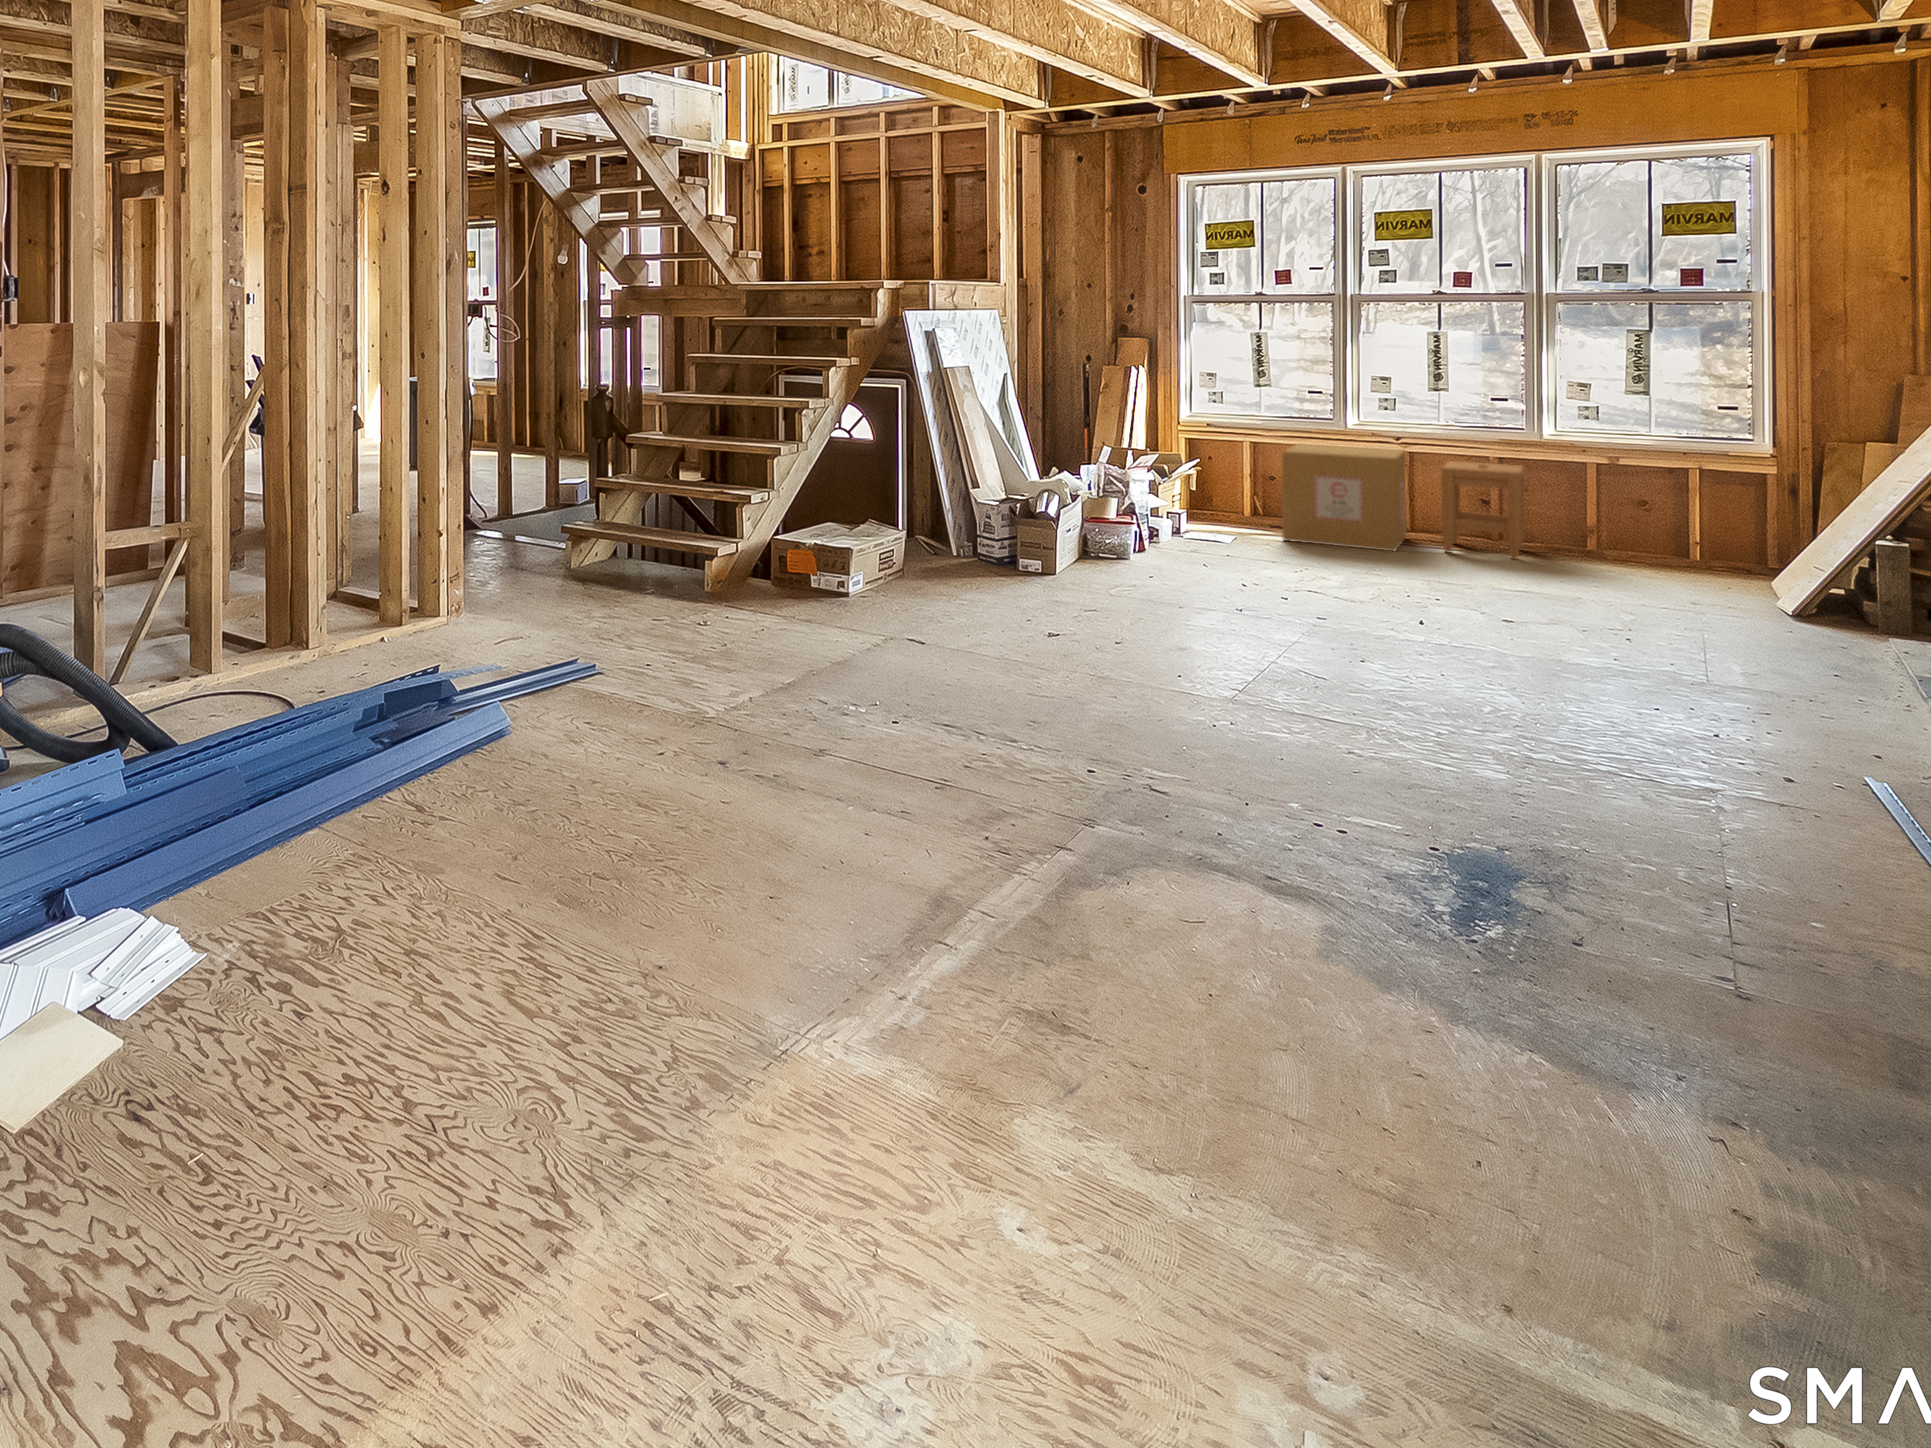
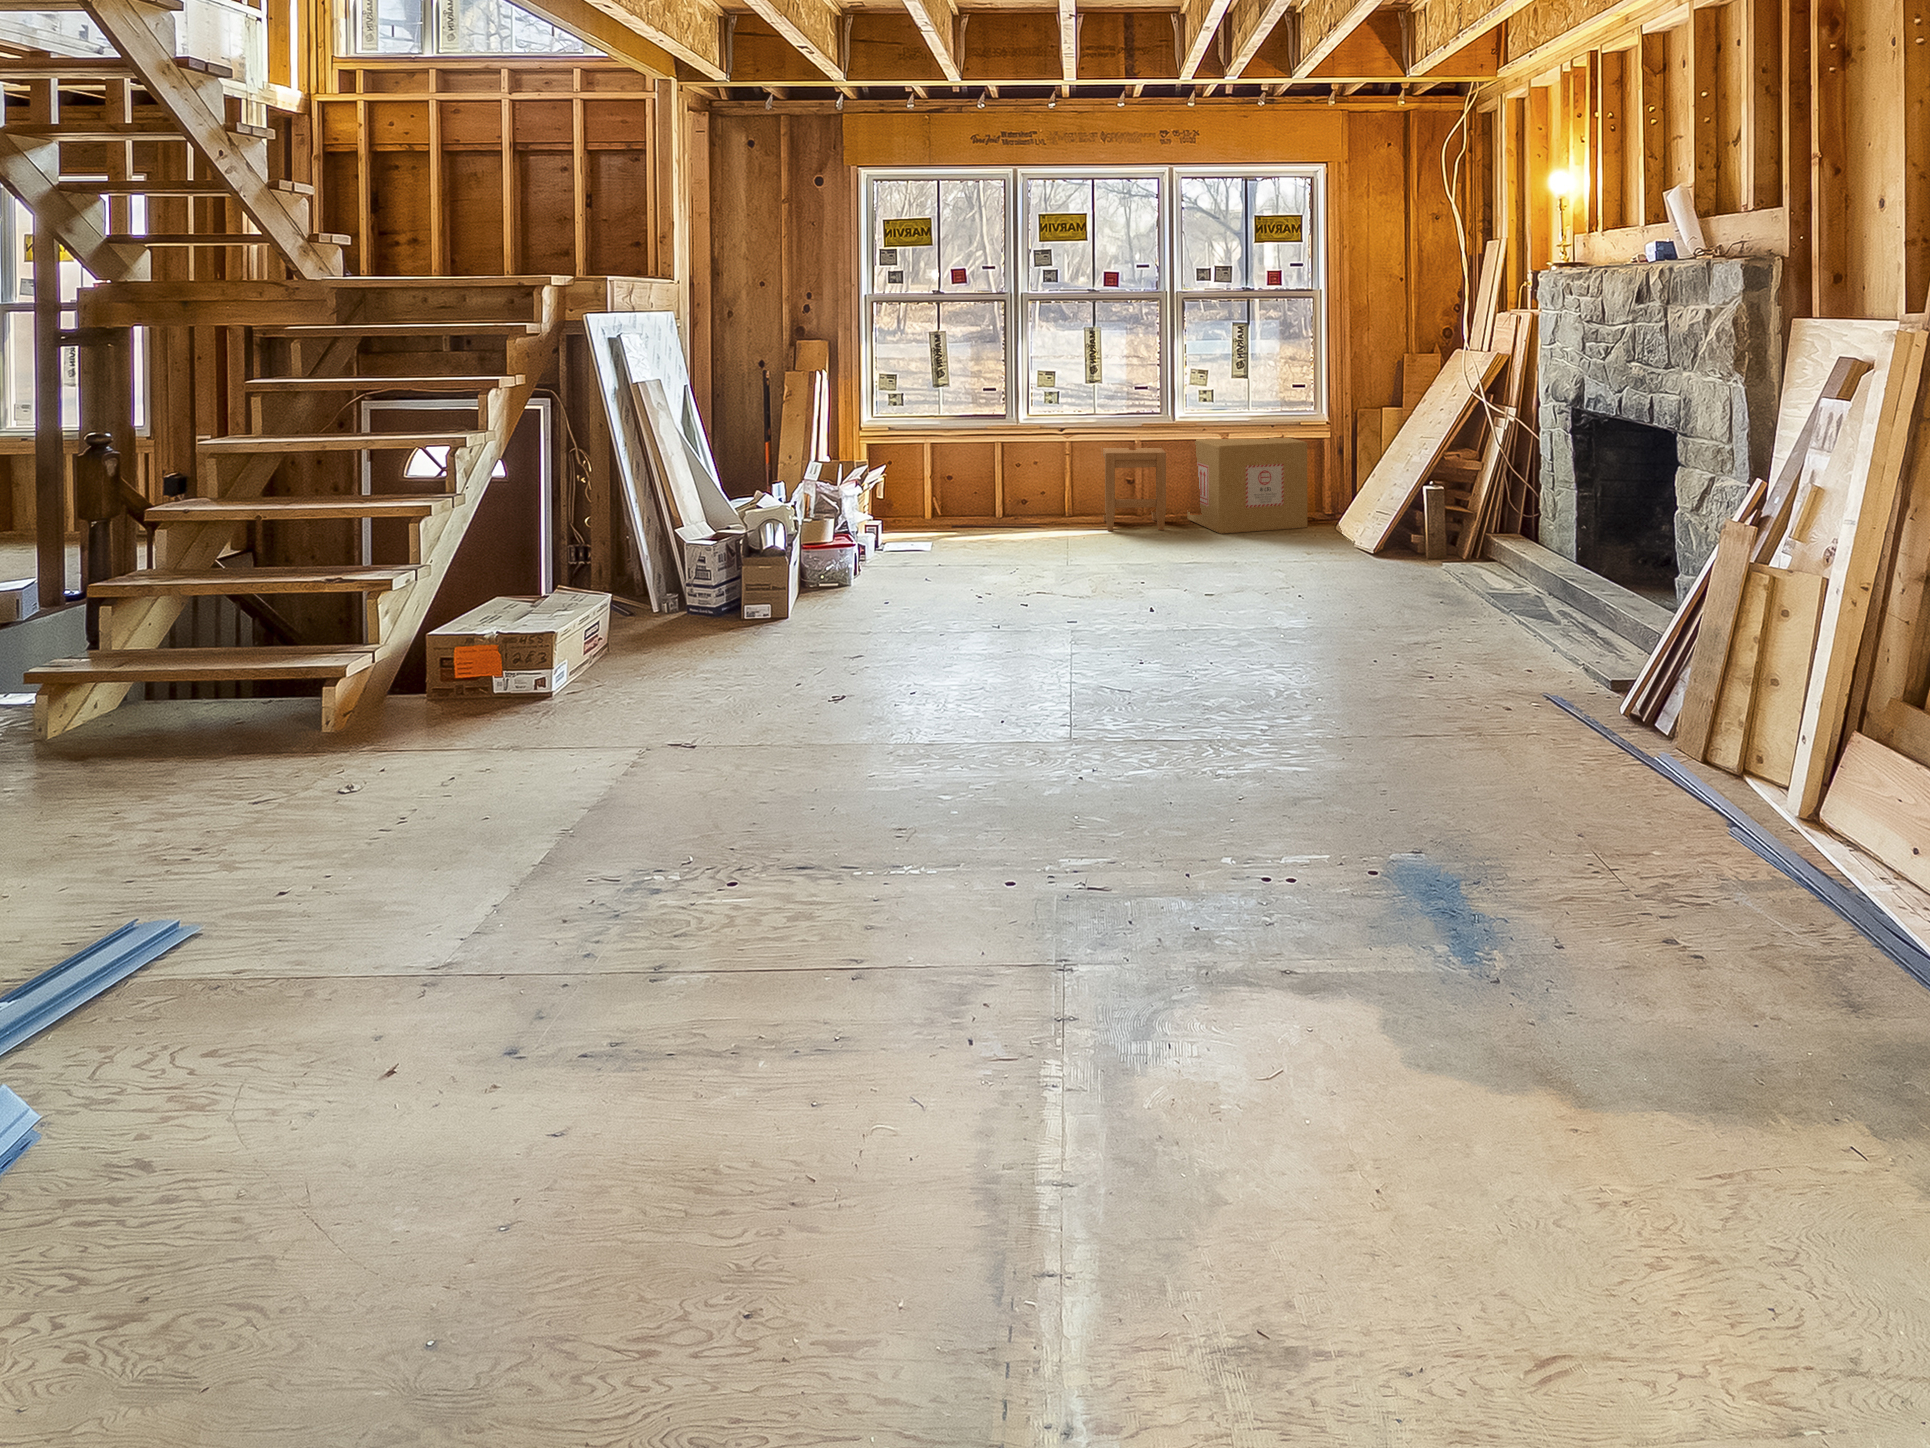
cardboard box: present [1282,443,1406,551] -> present [1187,438,1307,534]

